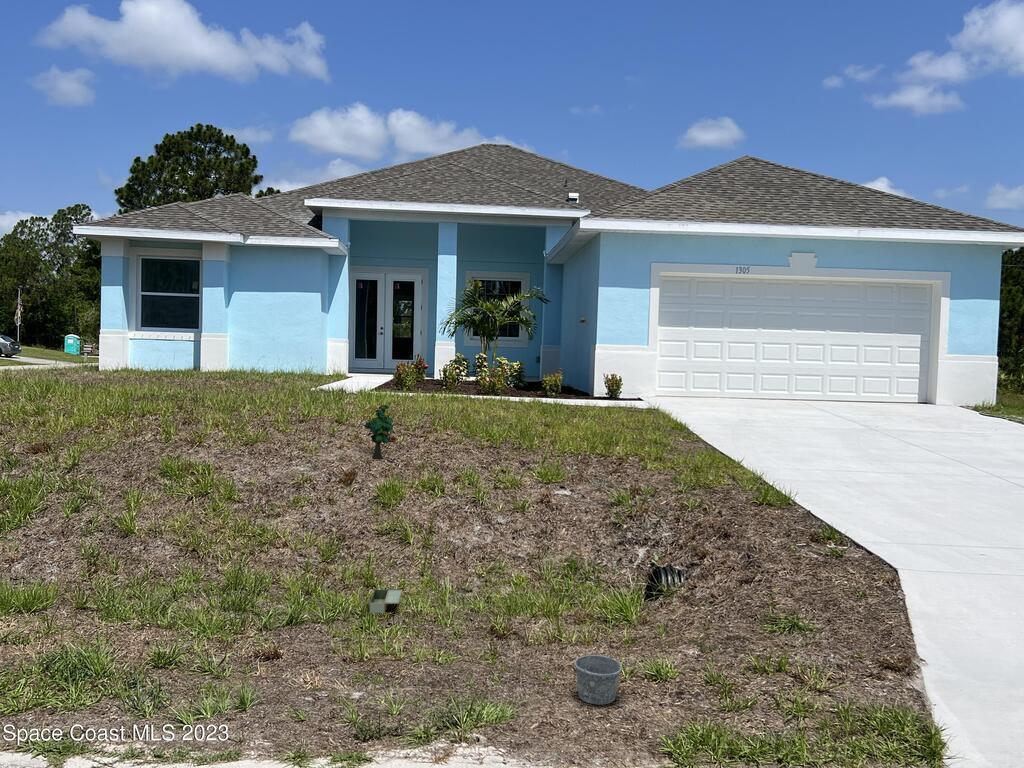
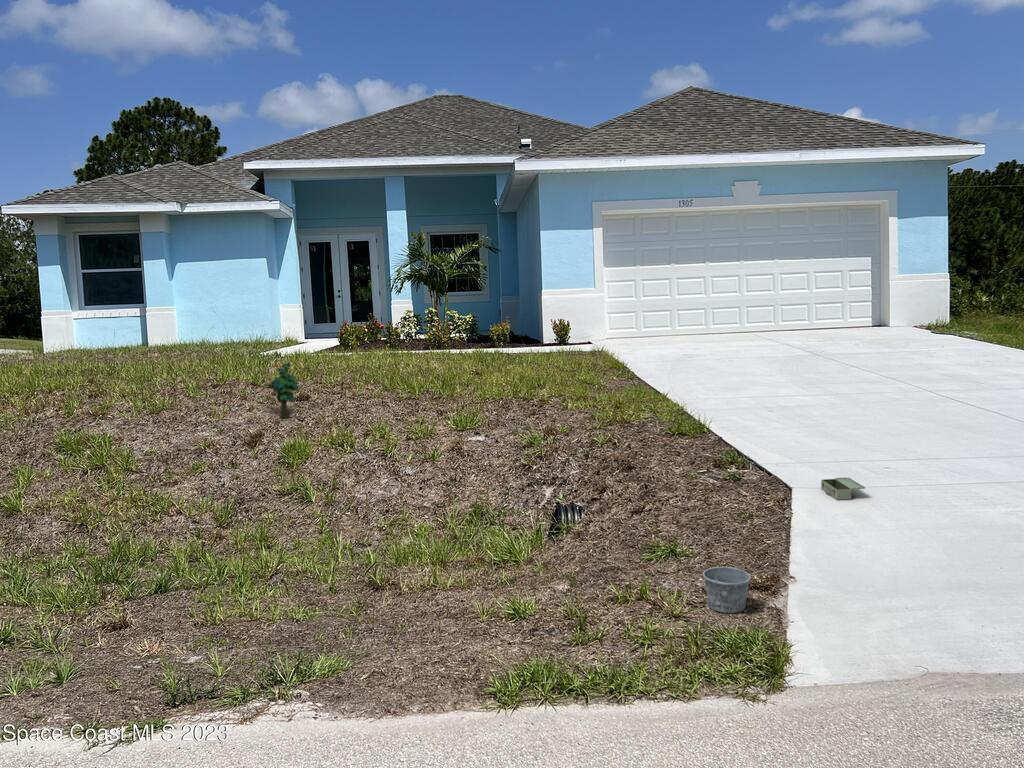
toolbox: present [368,589,403,613] -> present [821,478,865,500]
bucket: present [574,655,622,705] -> present [703,566,751,613]

